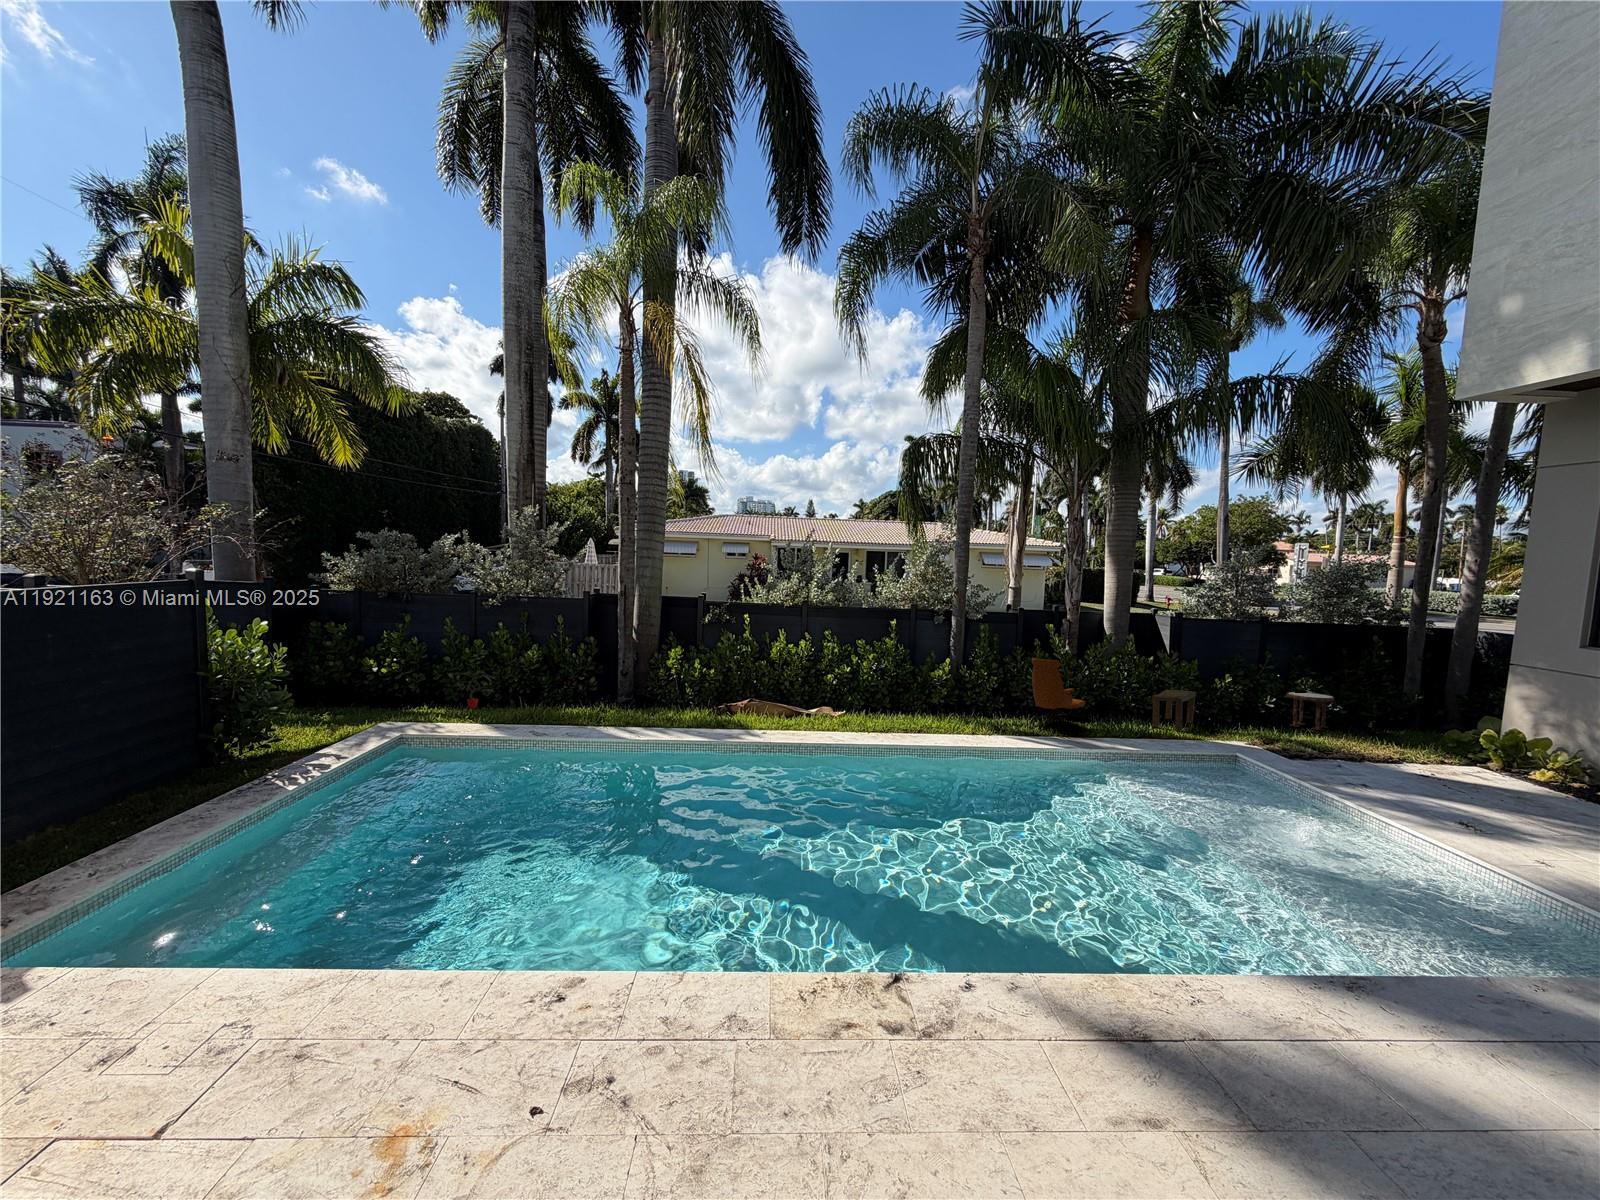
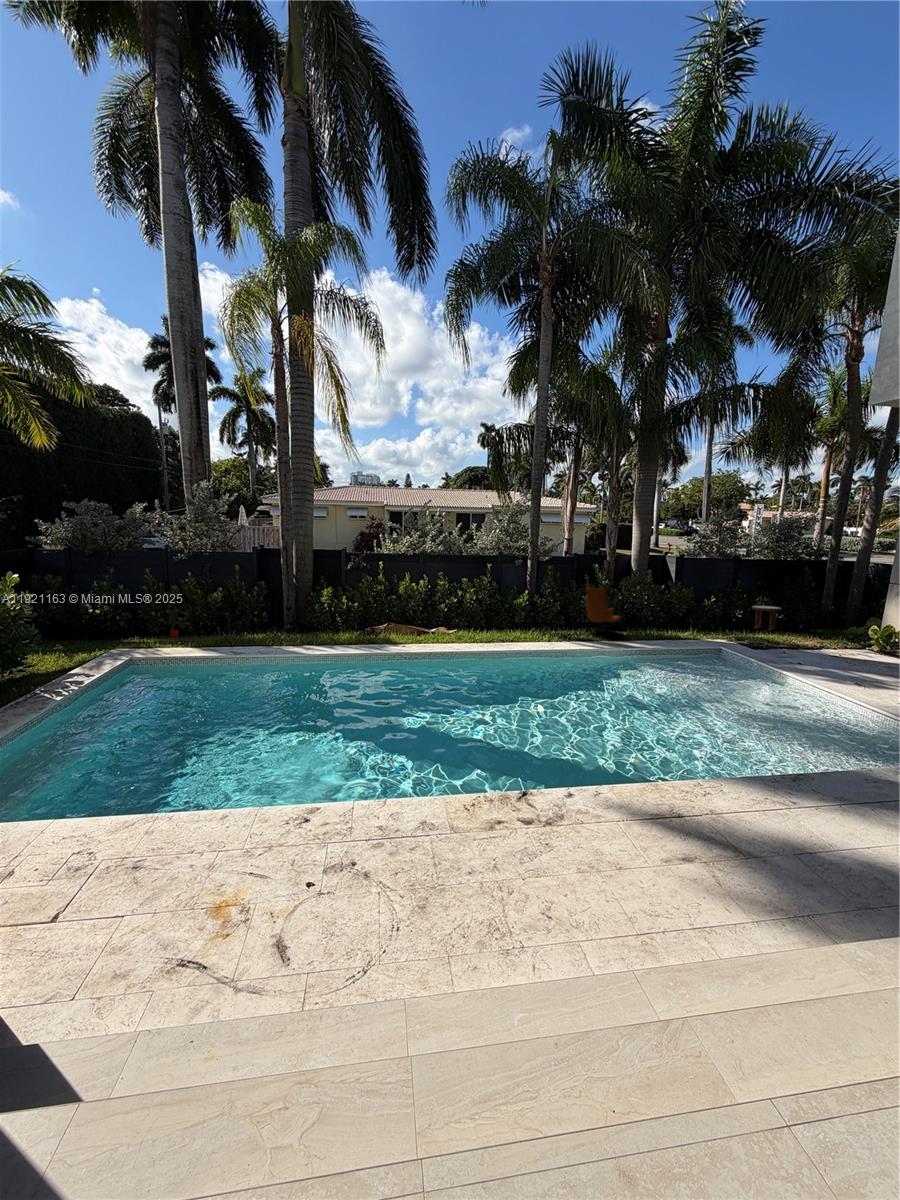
bench: present [1152,689,1197,731] -> none [666,606,694,634]

